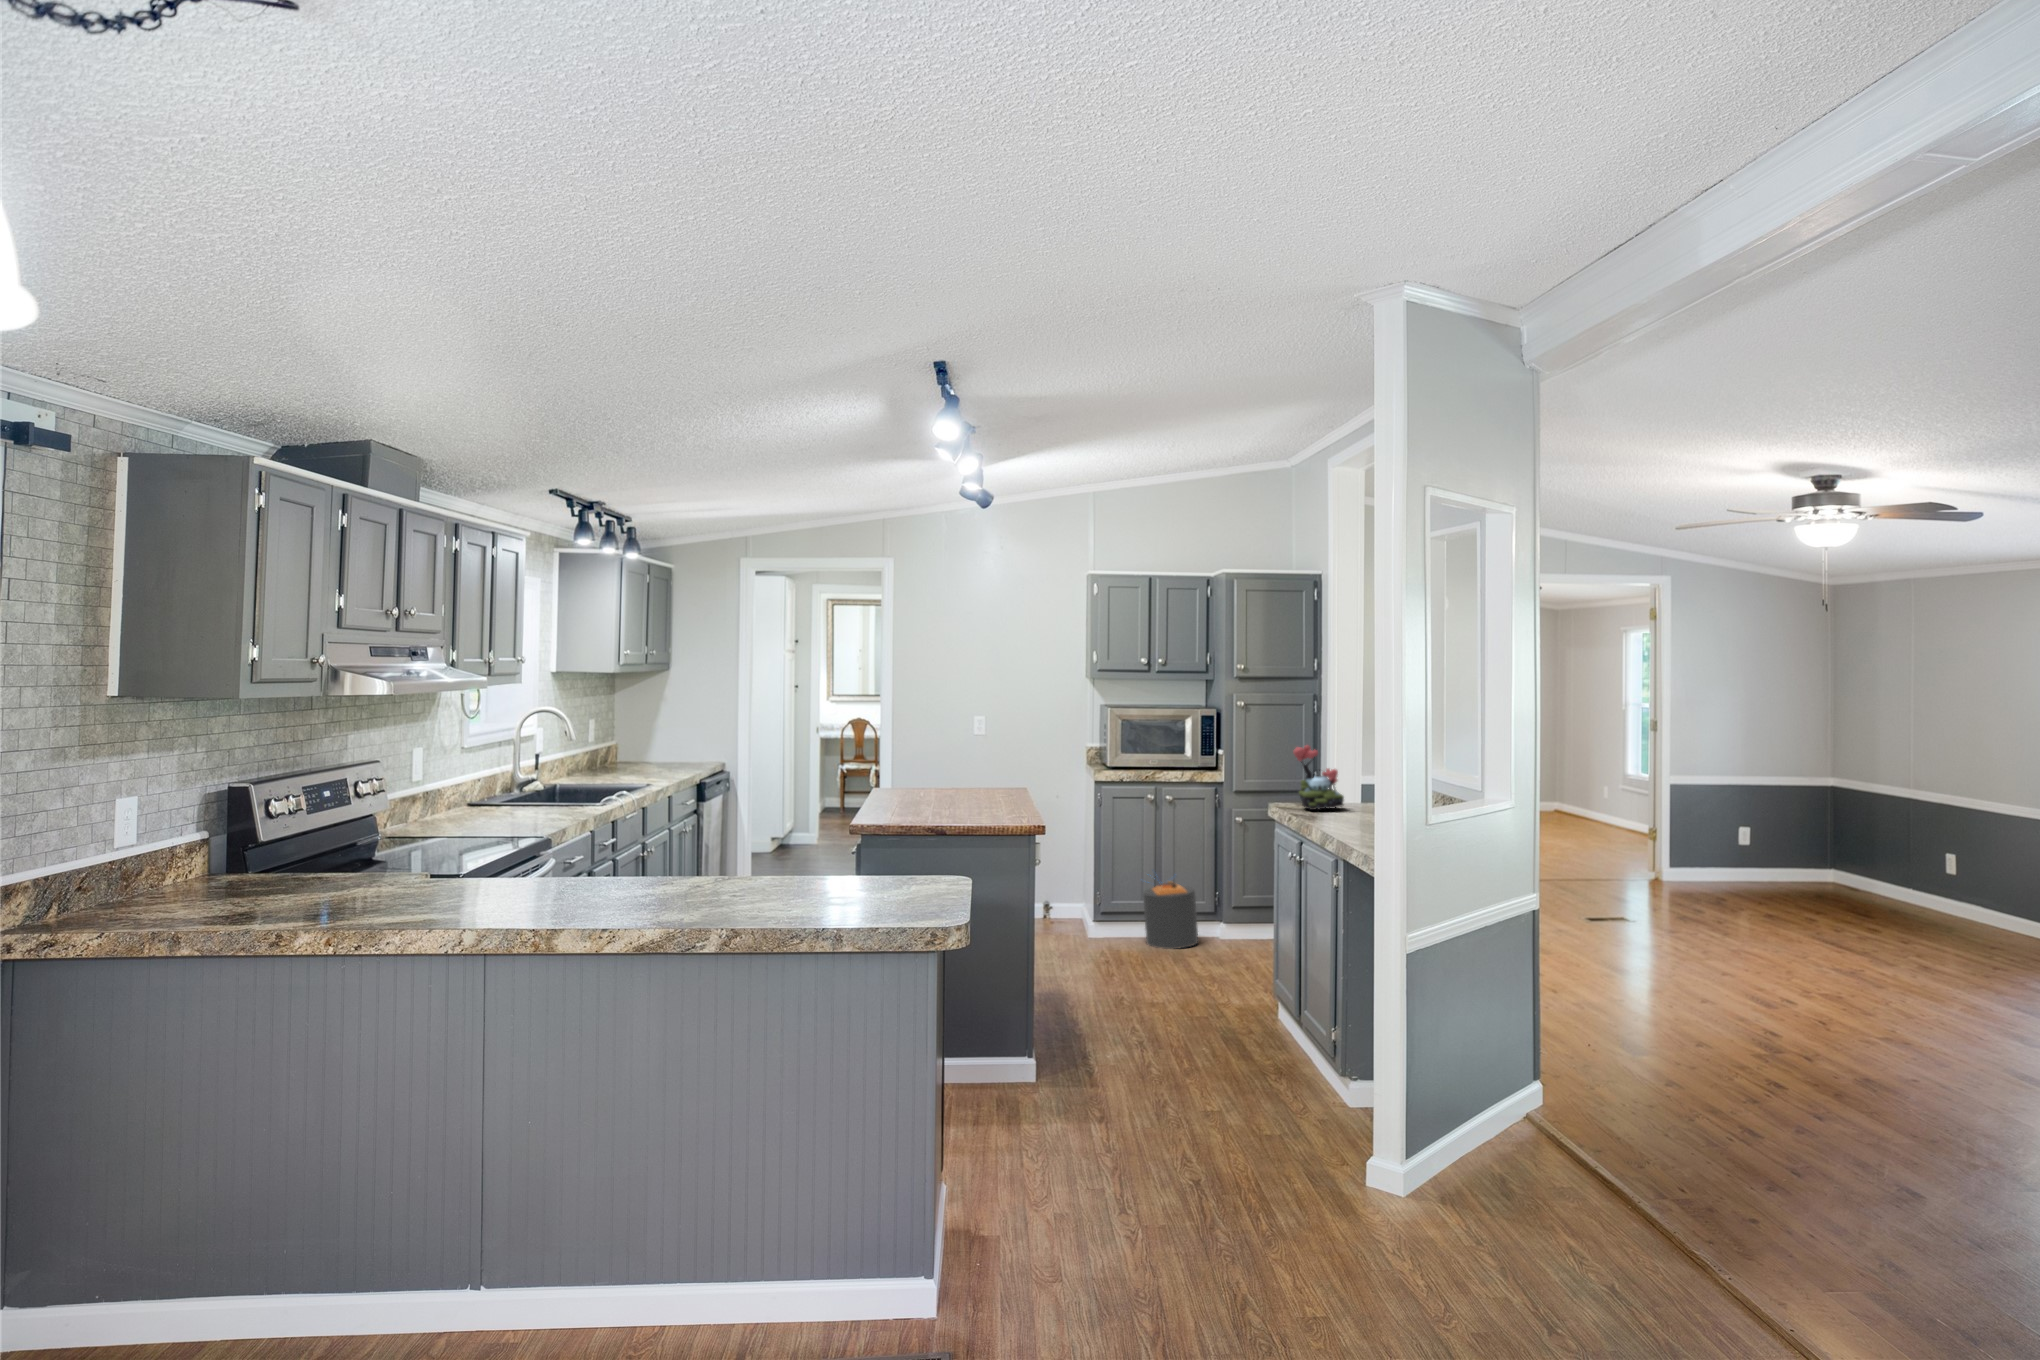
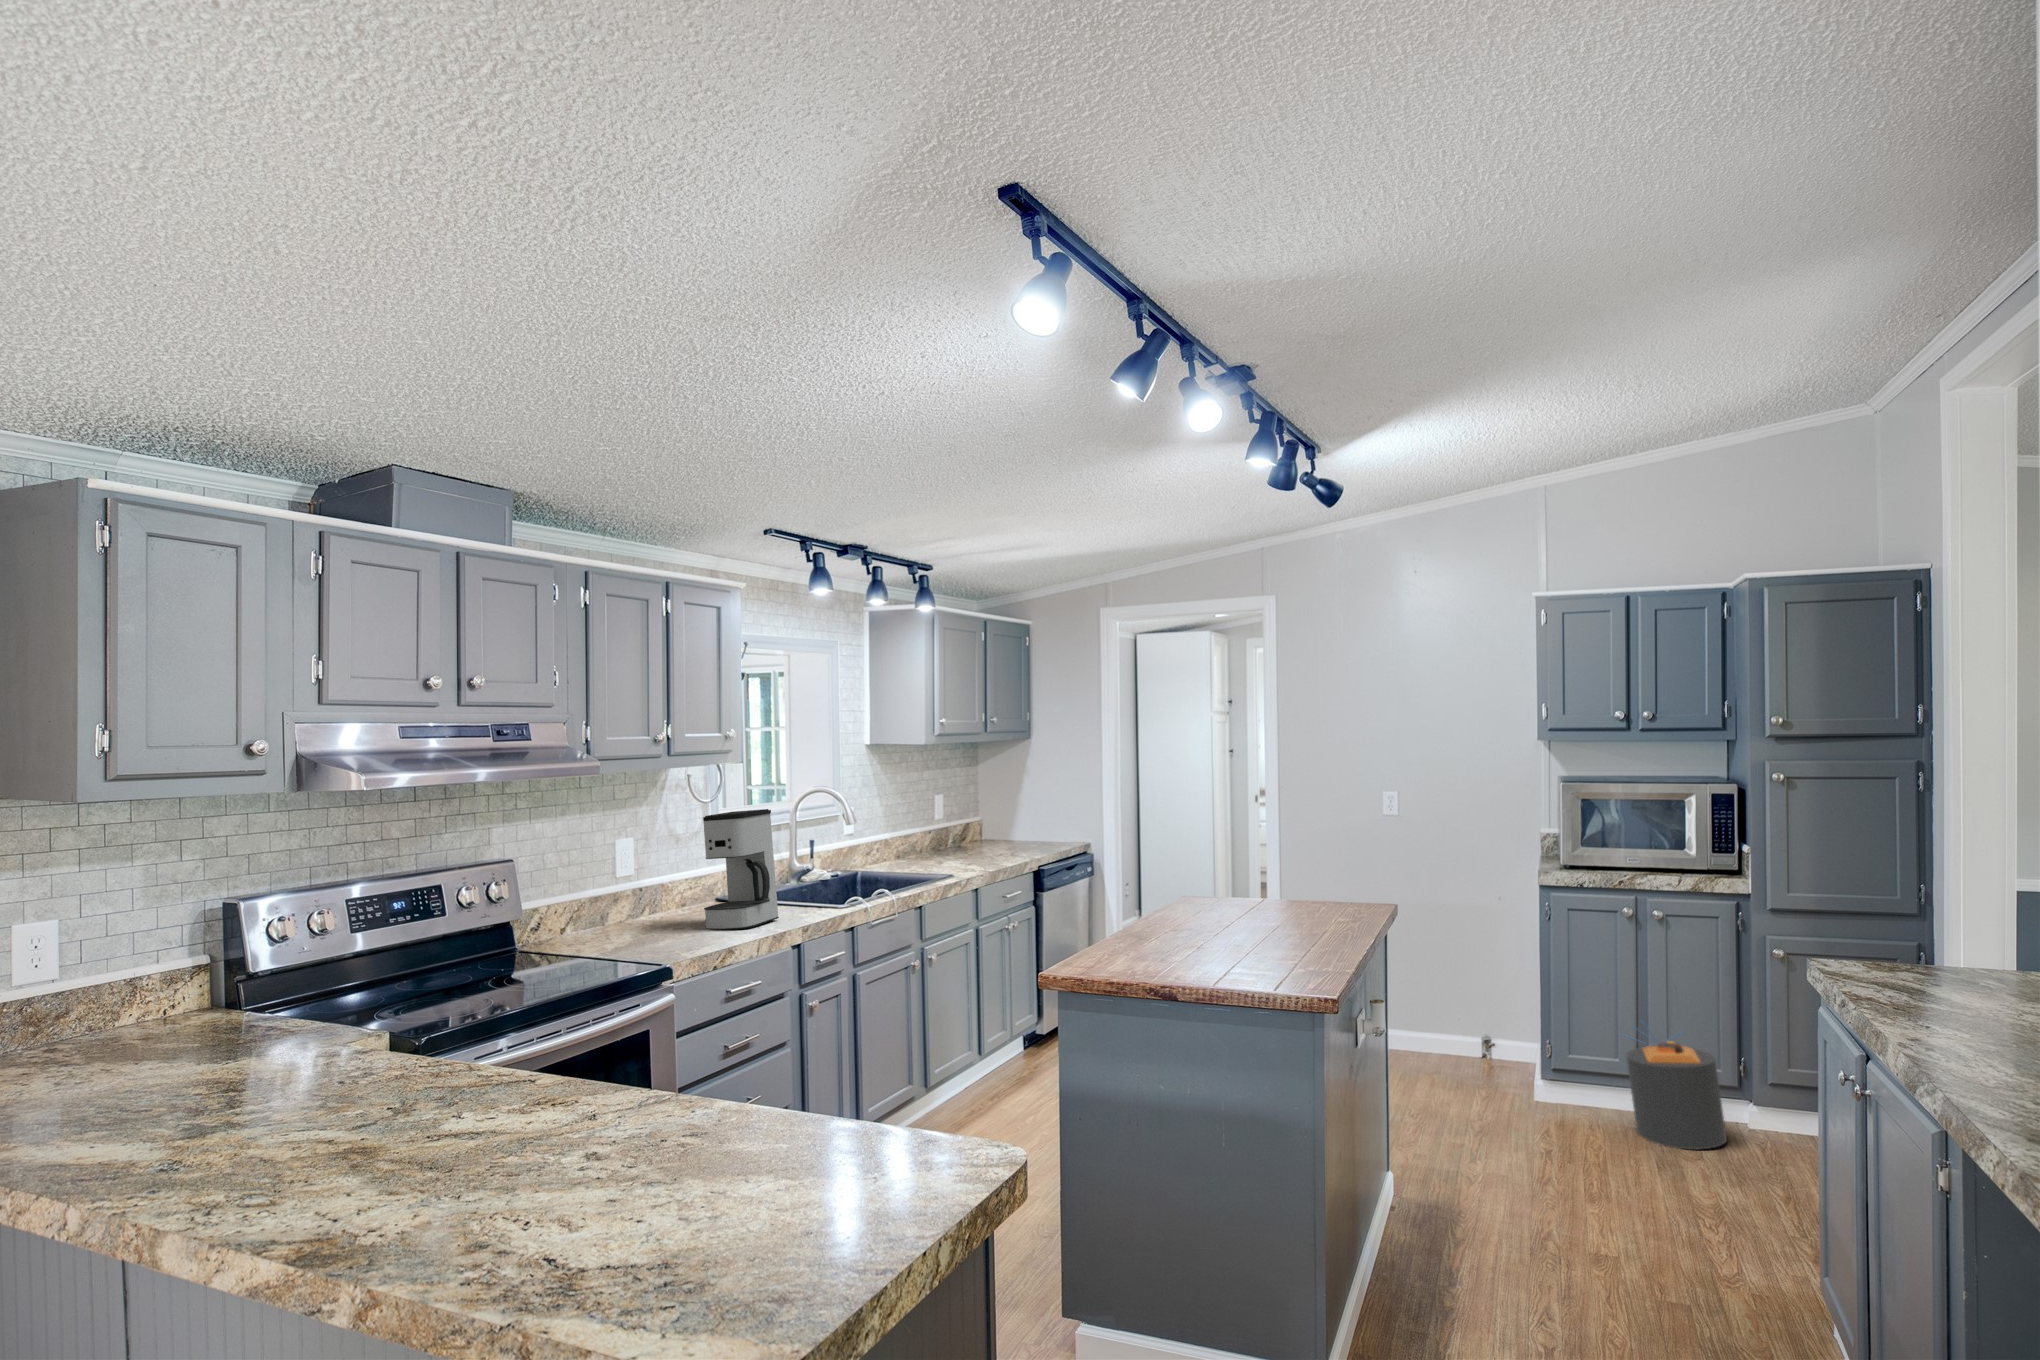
coffee maker: none [506,723,568,824] -> present [703,809,779,930]
plant: present [1294,745,1344,810] -> none [1849,865,1974,993]

